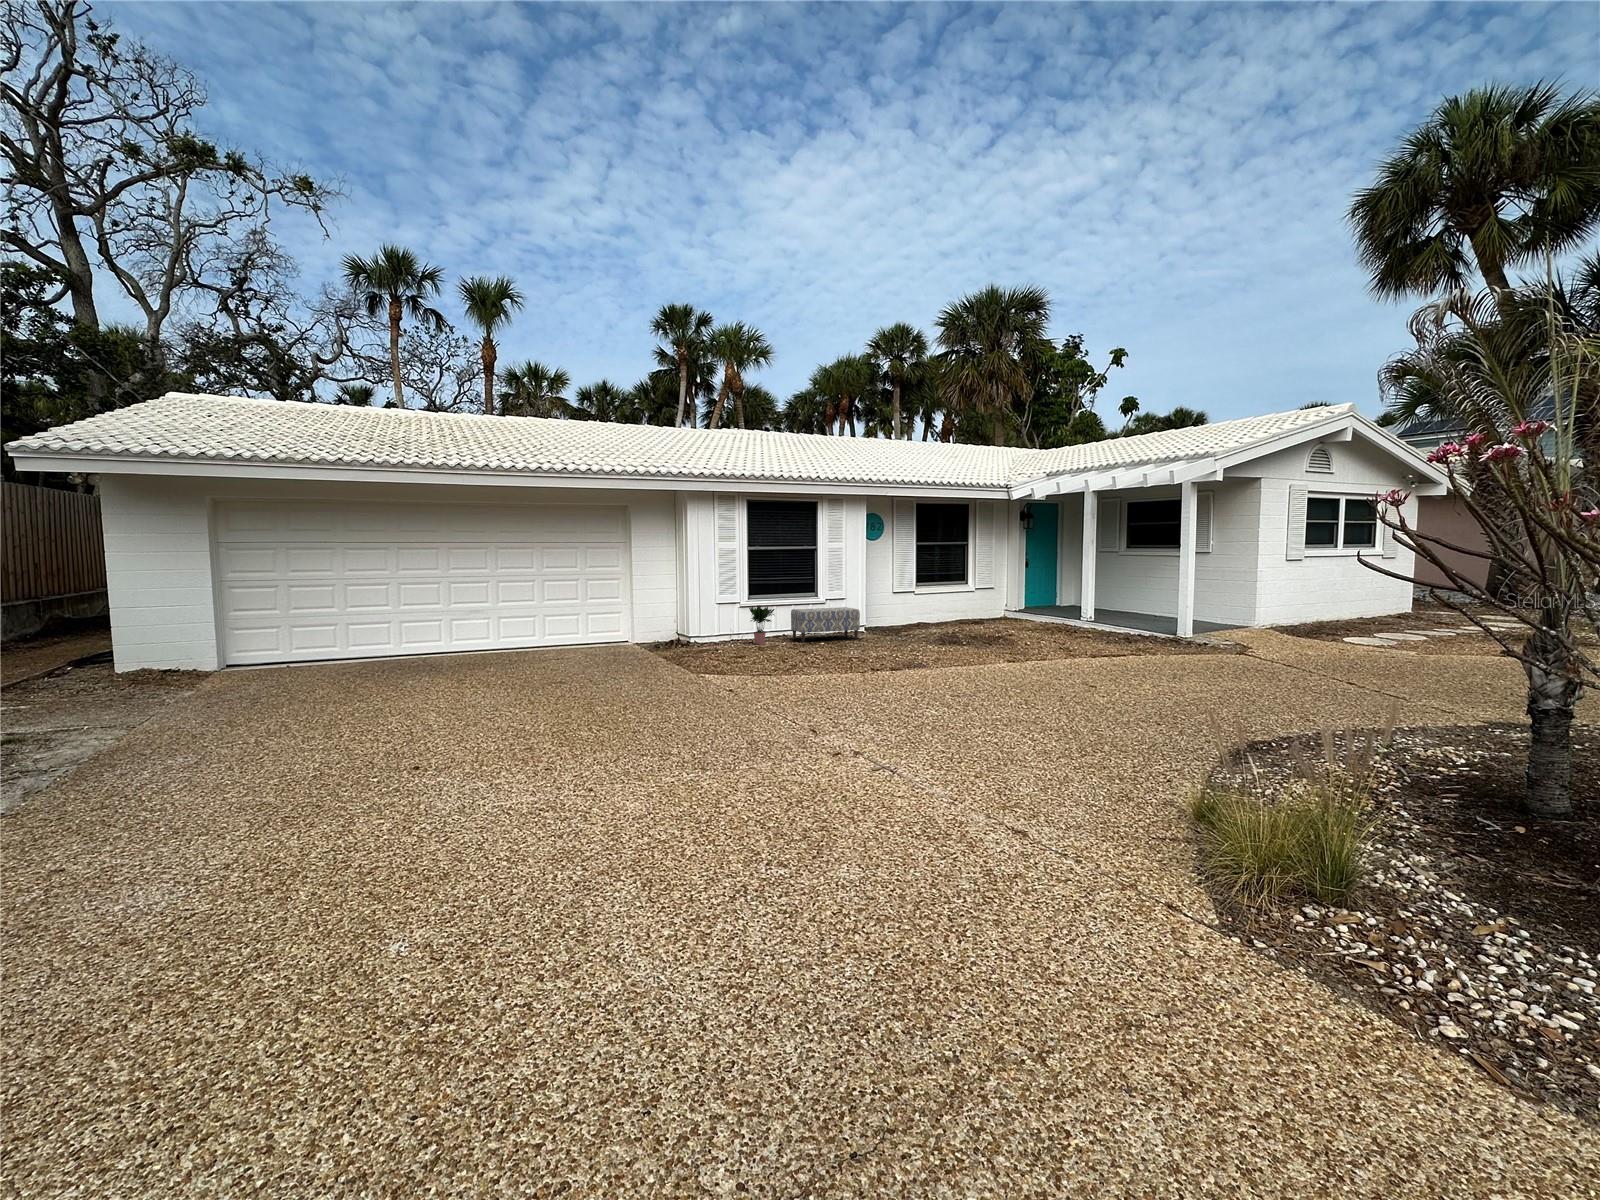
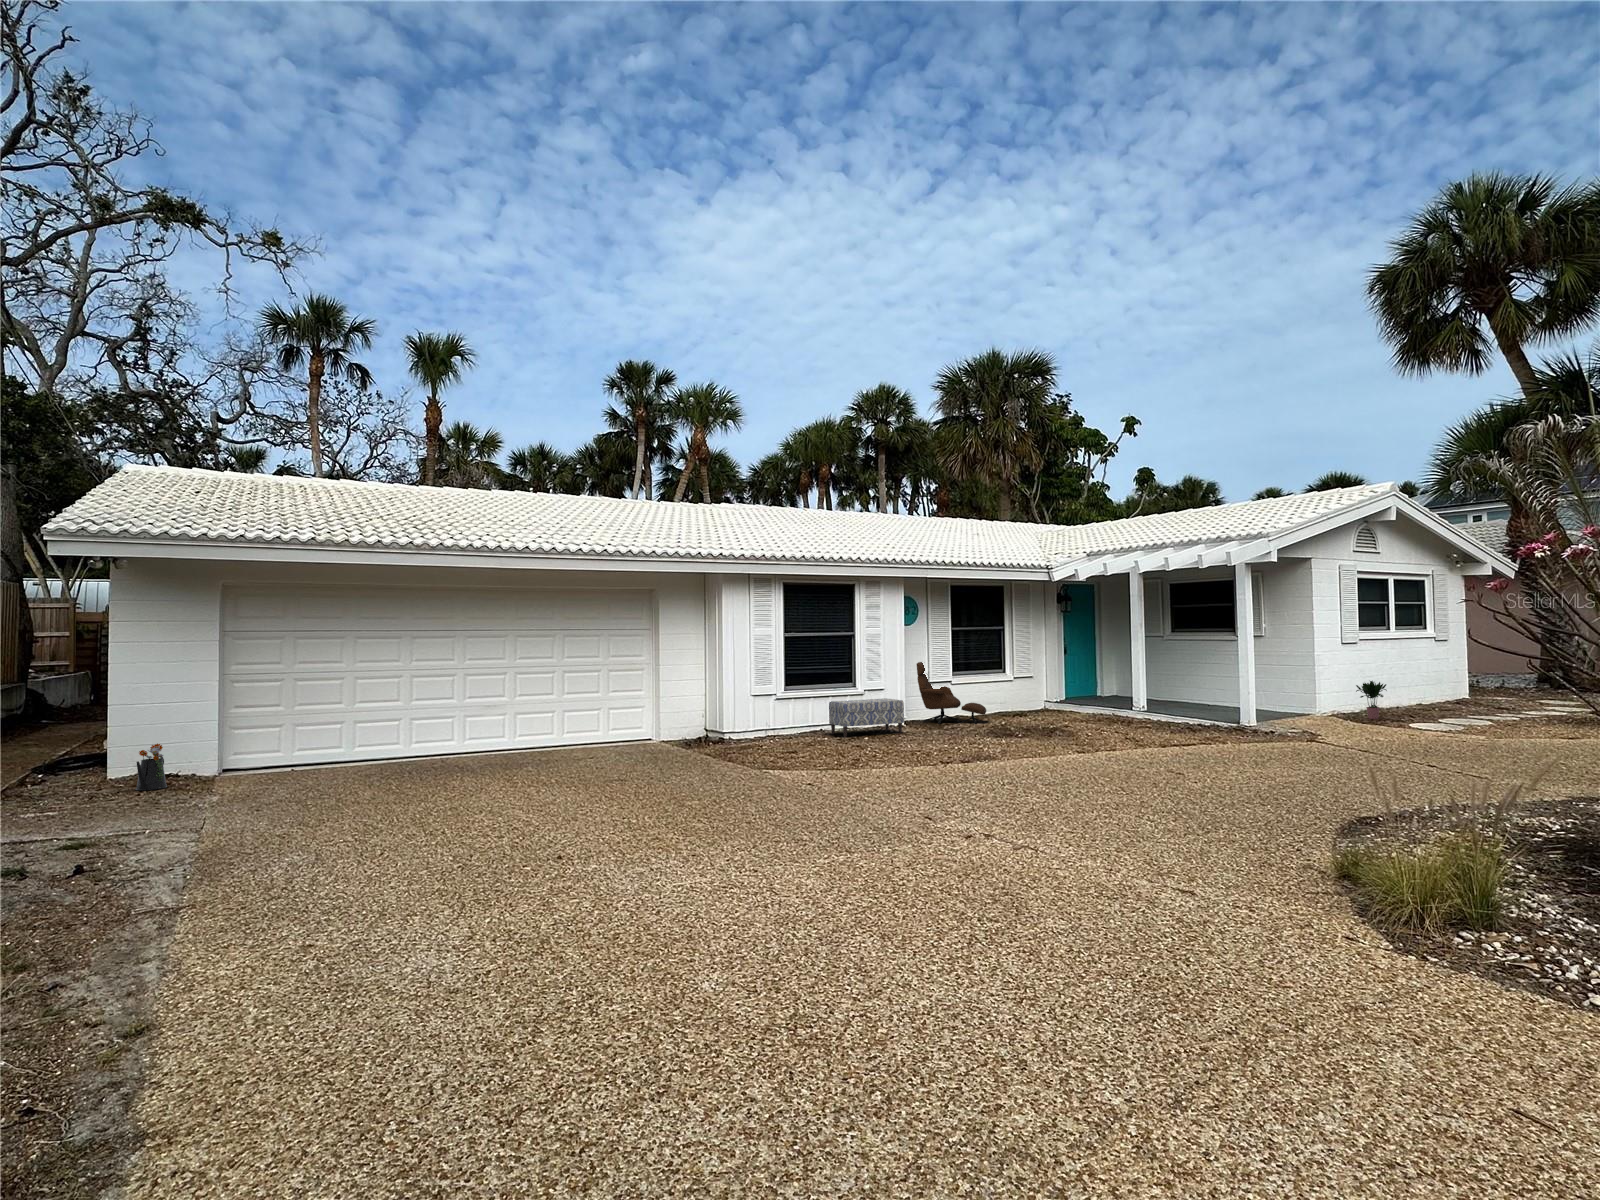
lounge chair: none [879,574,943,631] -> present [916,662,986,724]
potted plant: present [749,605,774,644] -> present [1356,681,1387,719]
watering can: none [130,640,164,683] -> present [136,744,167,791]

